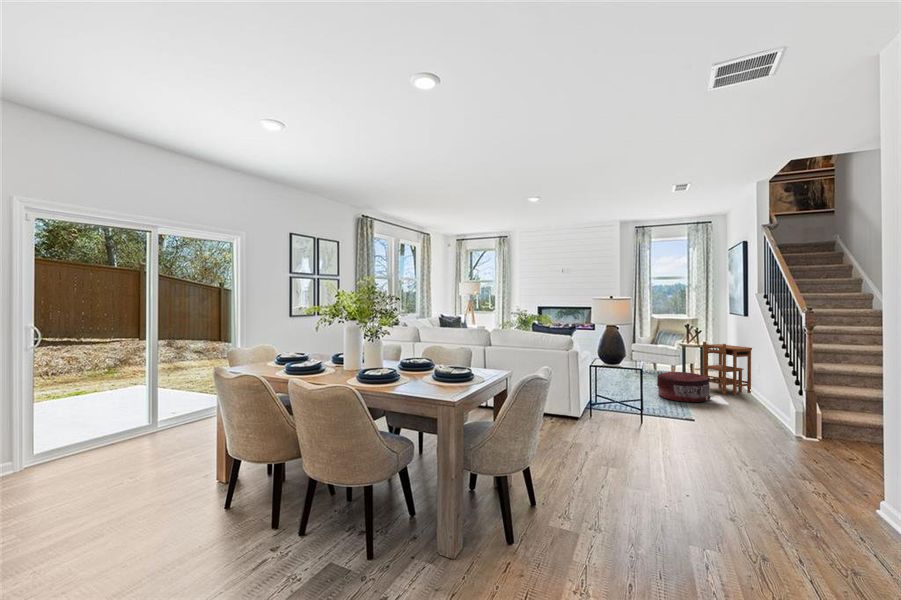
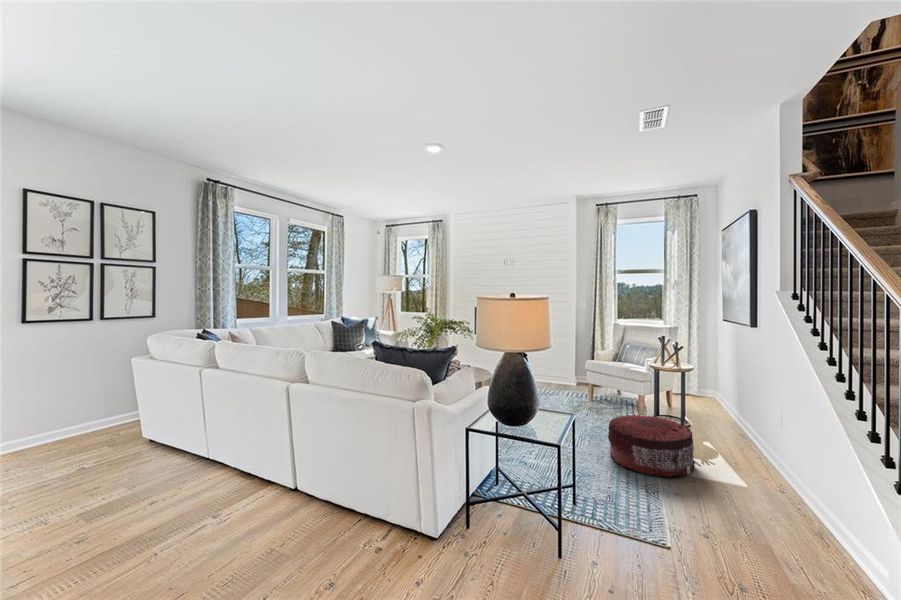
side table: present [702,342,752,395] -> none [682,366,765,456]

